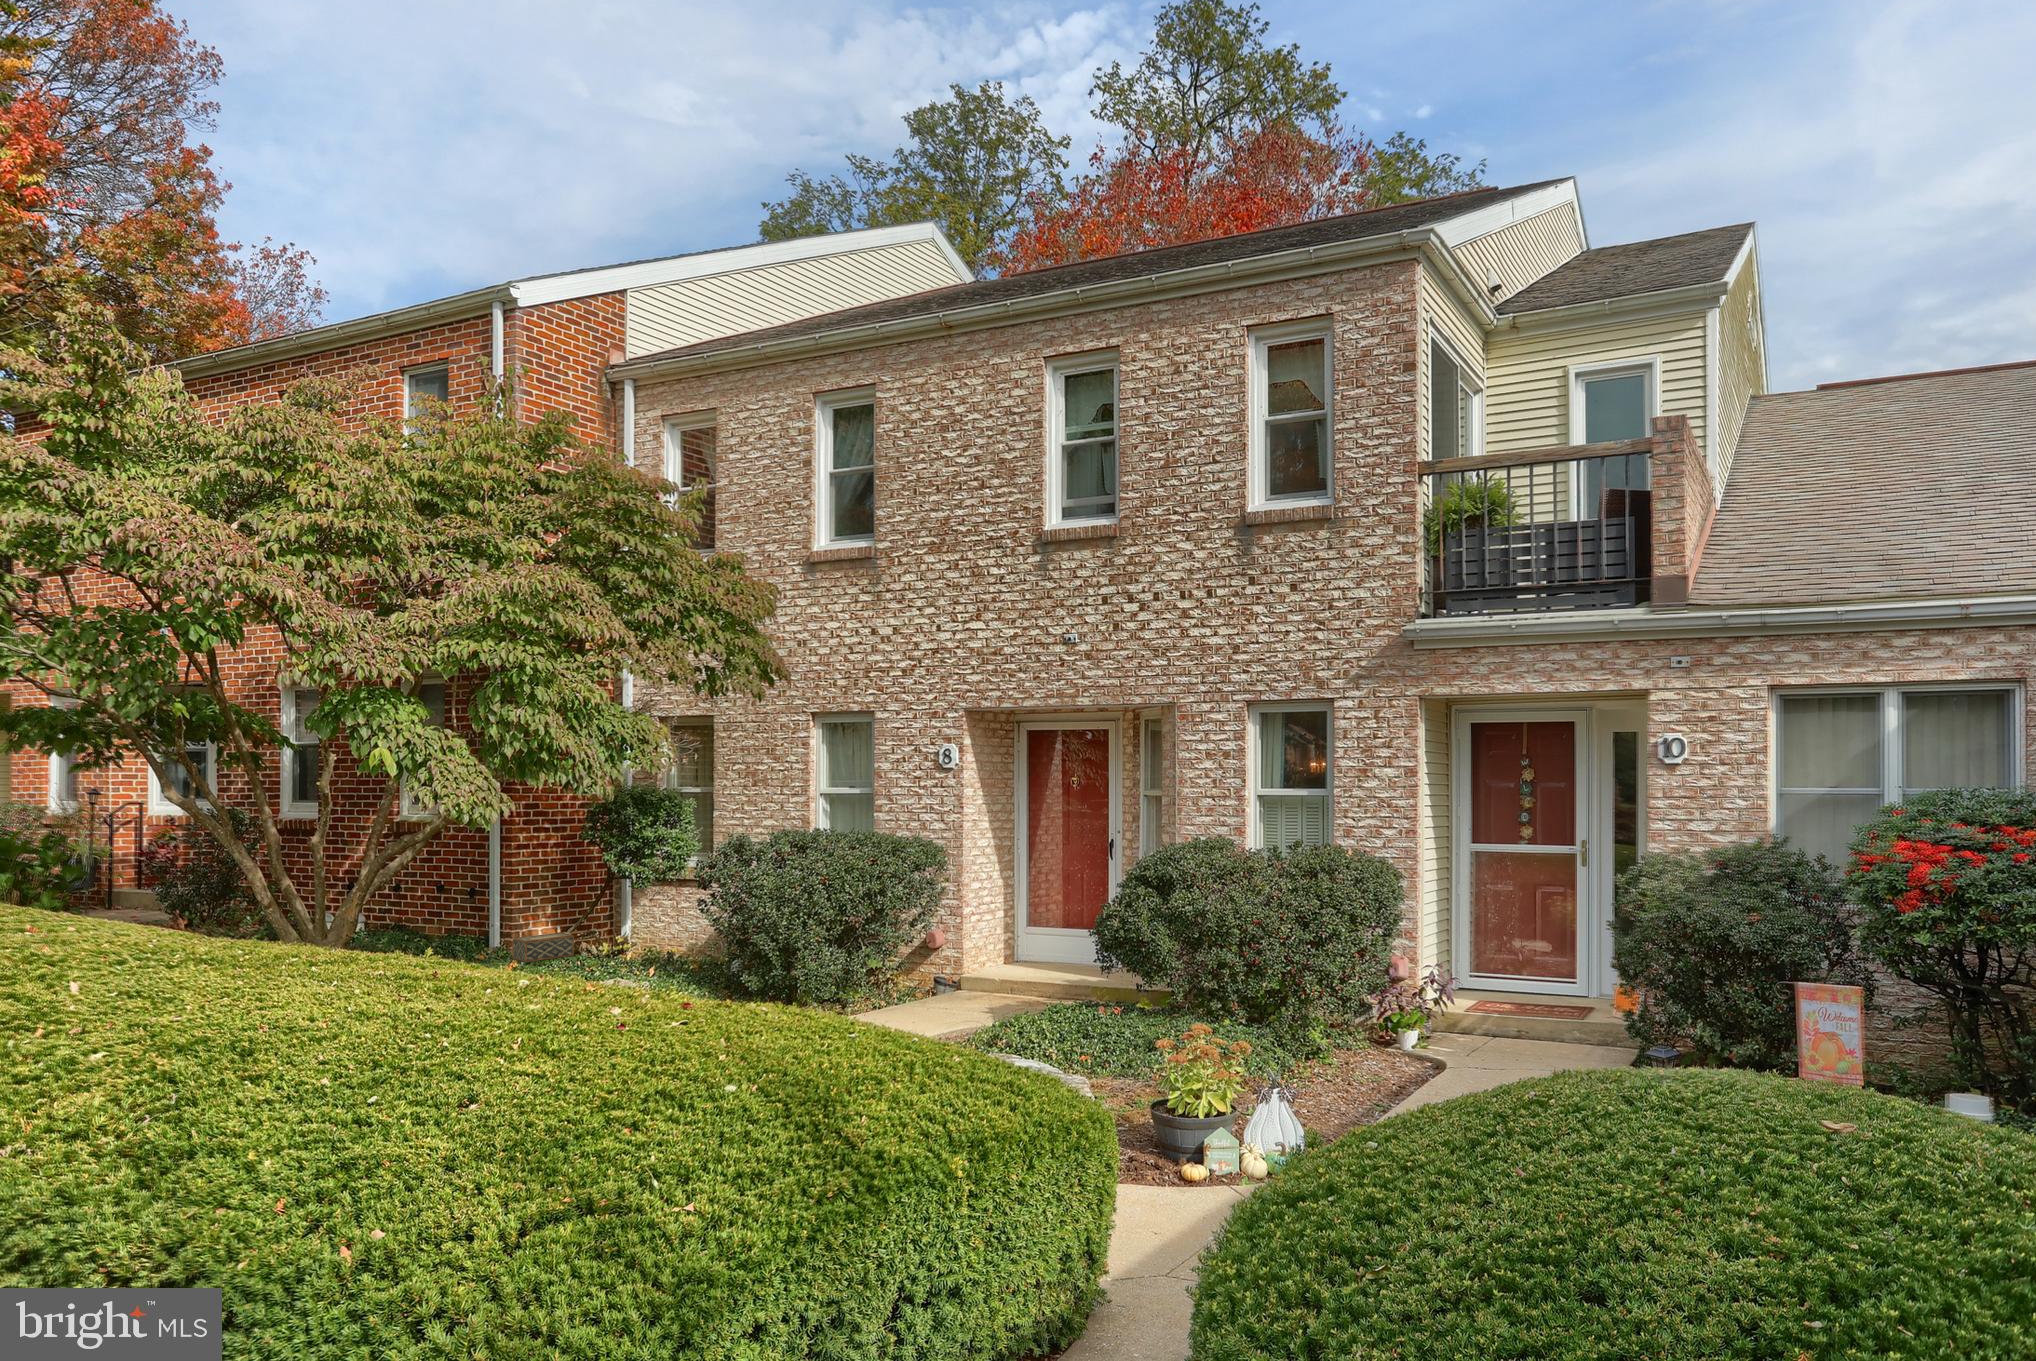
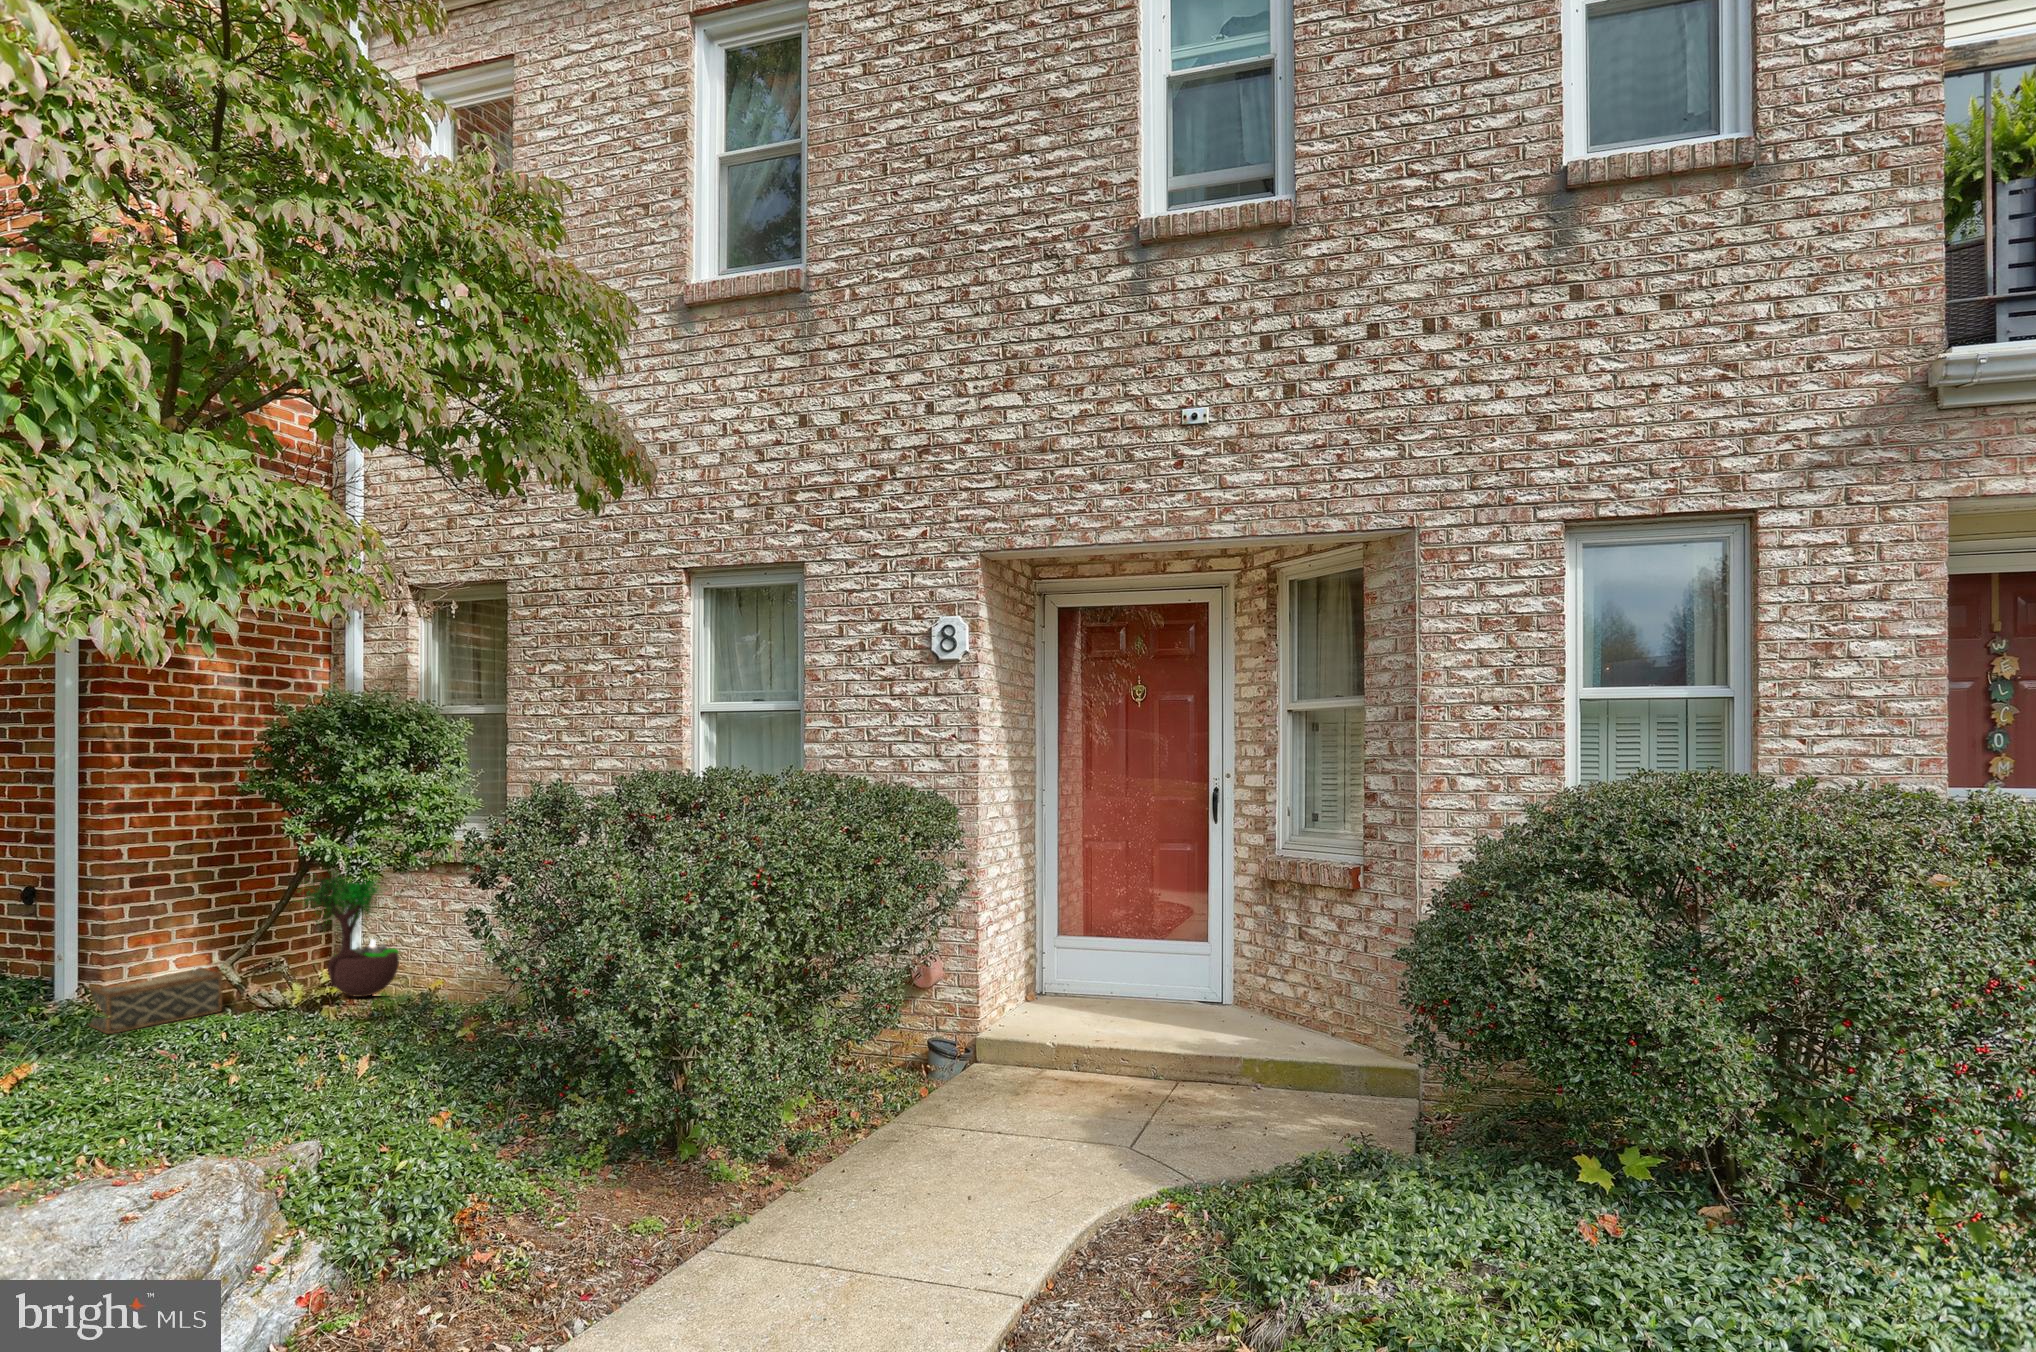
potted tree: none [607,872,661,952] -> present [295,870,399,997]

